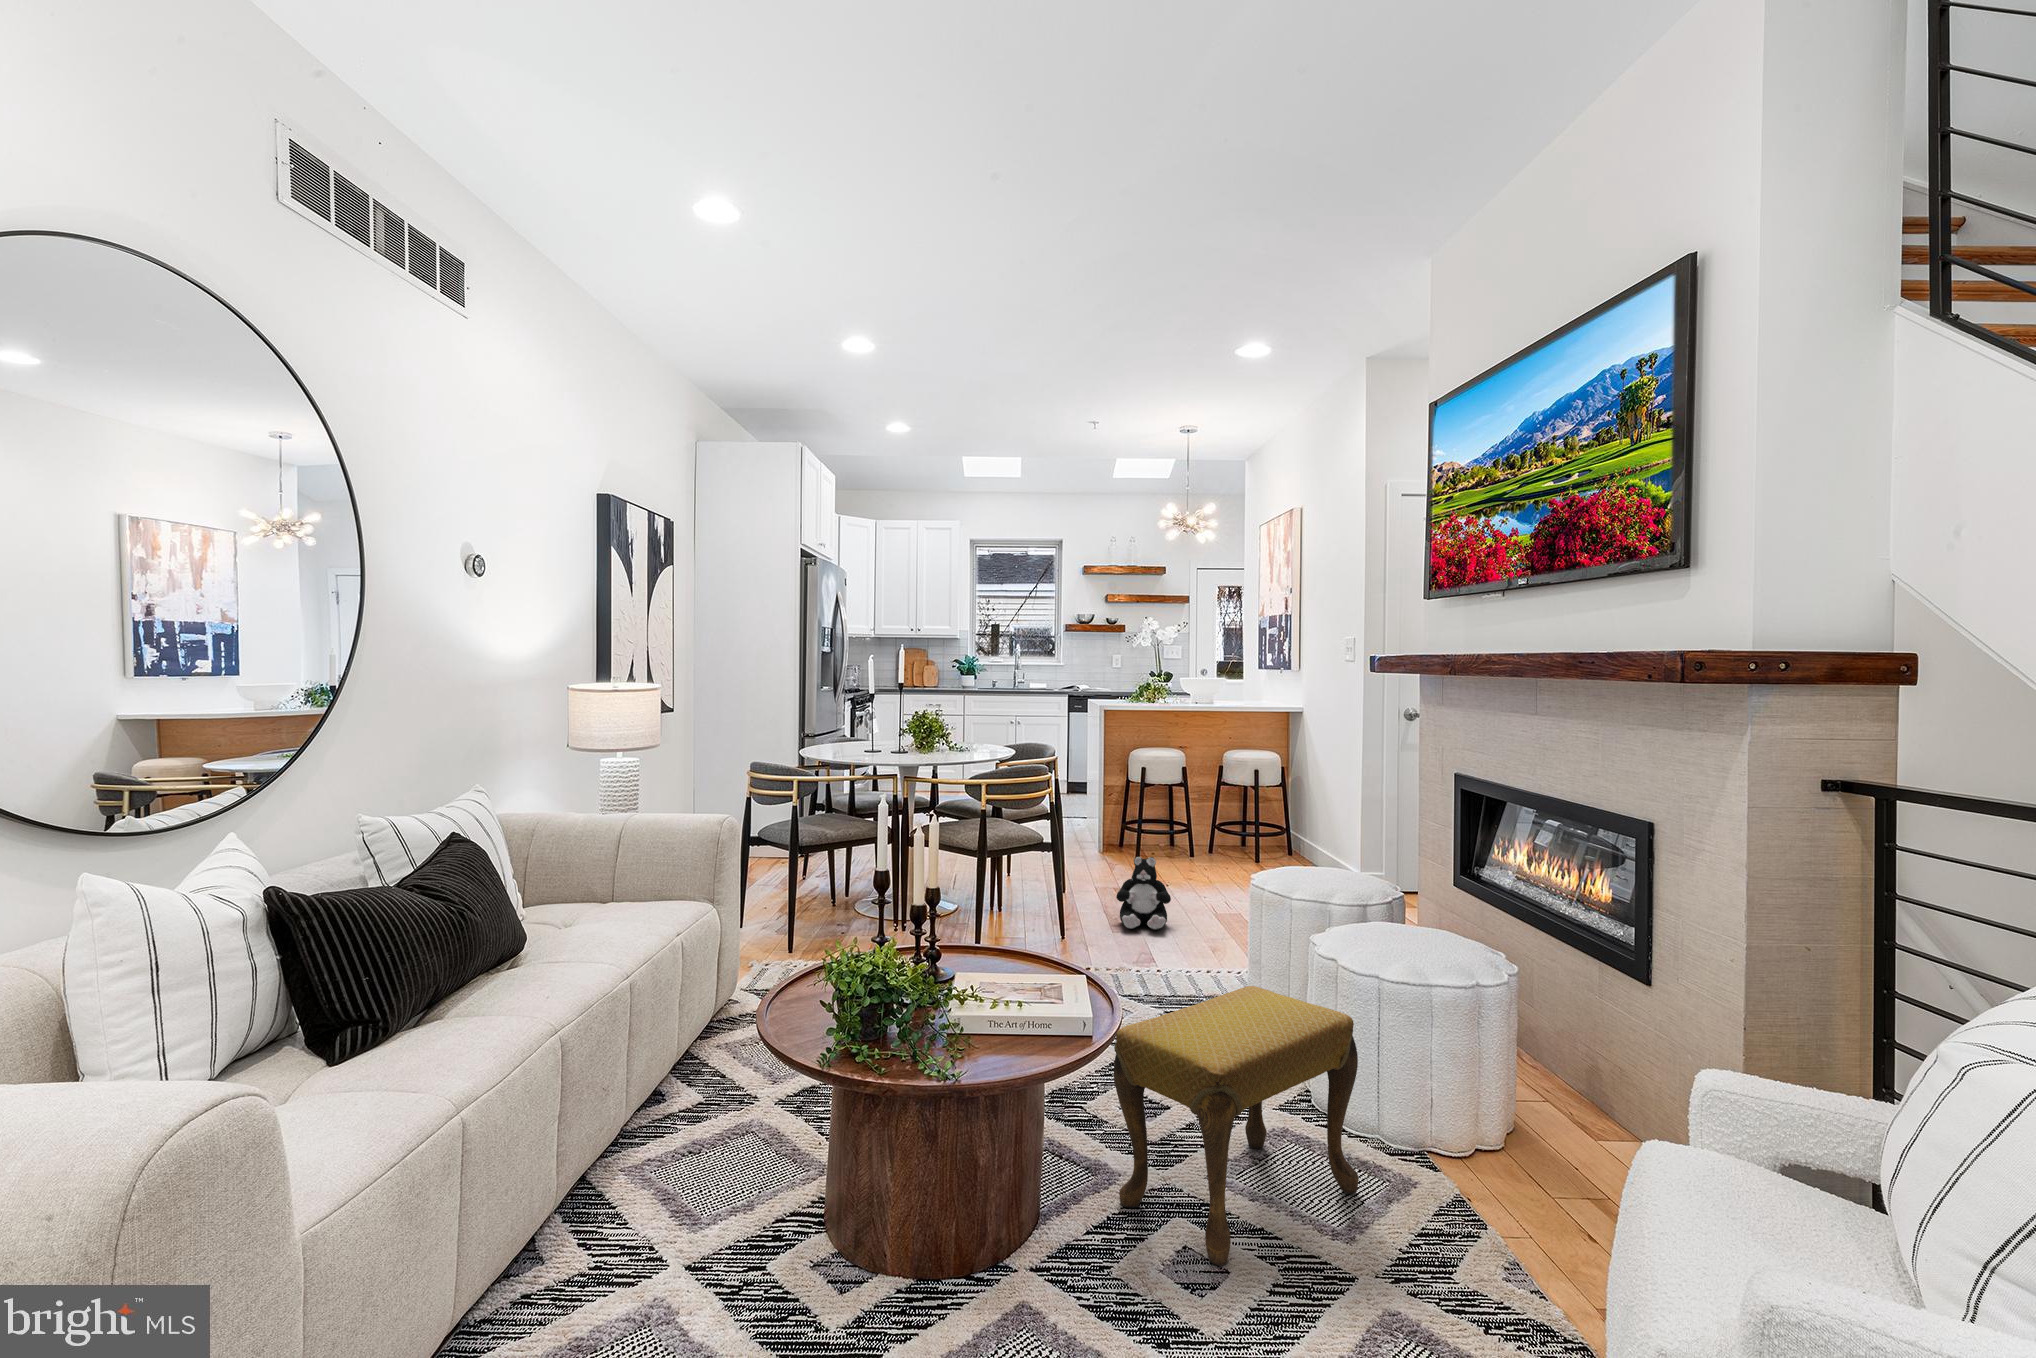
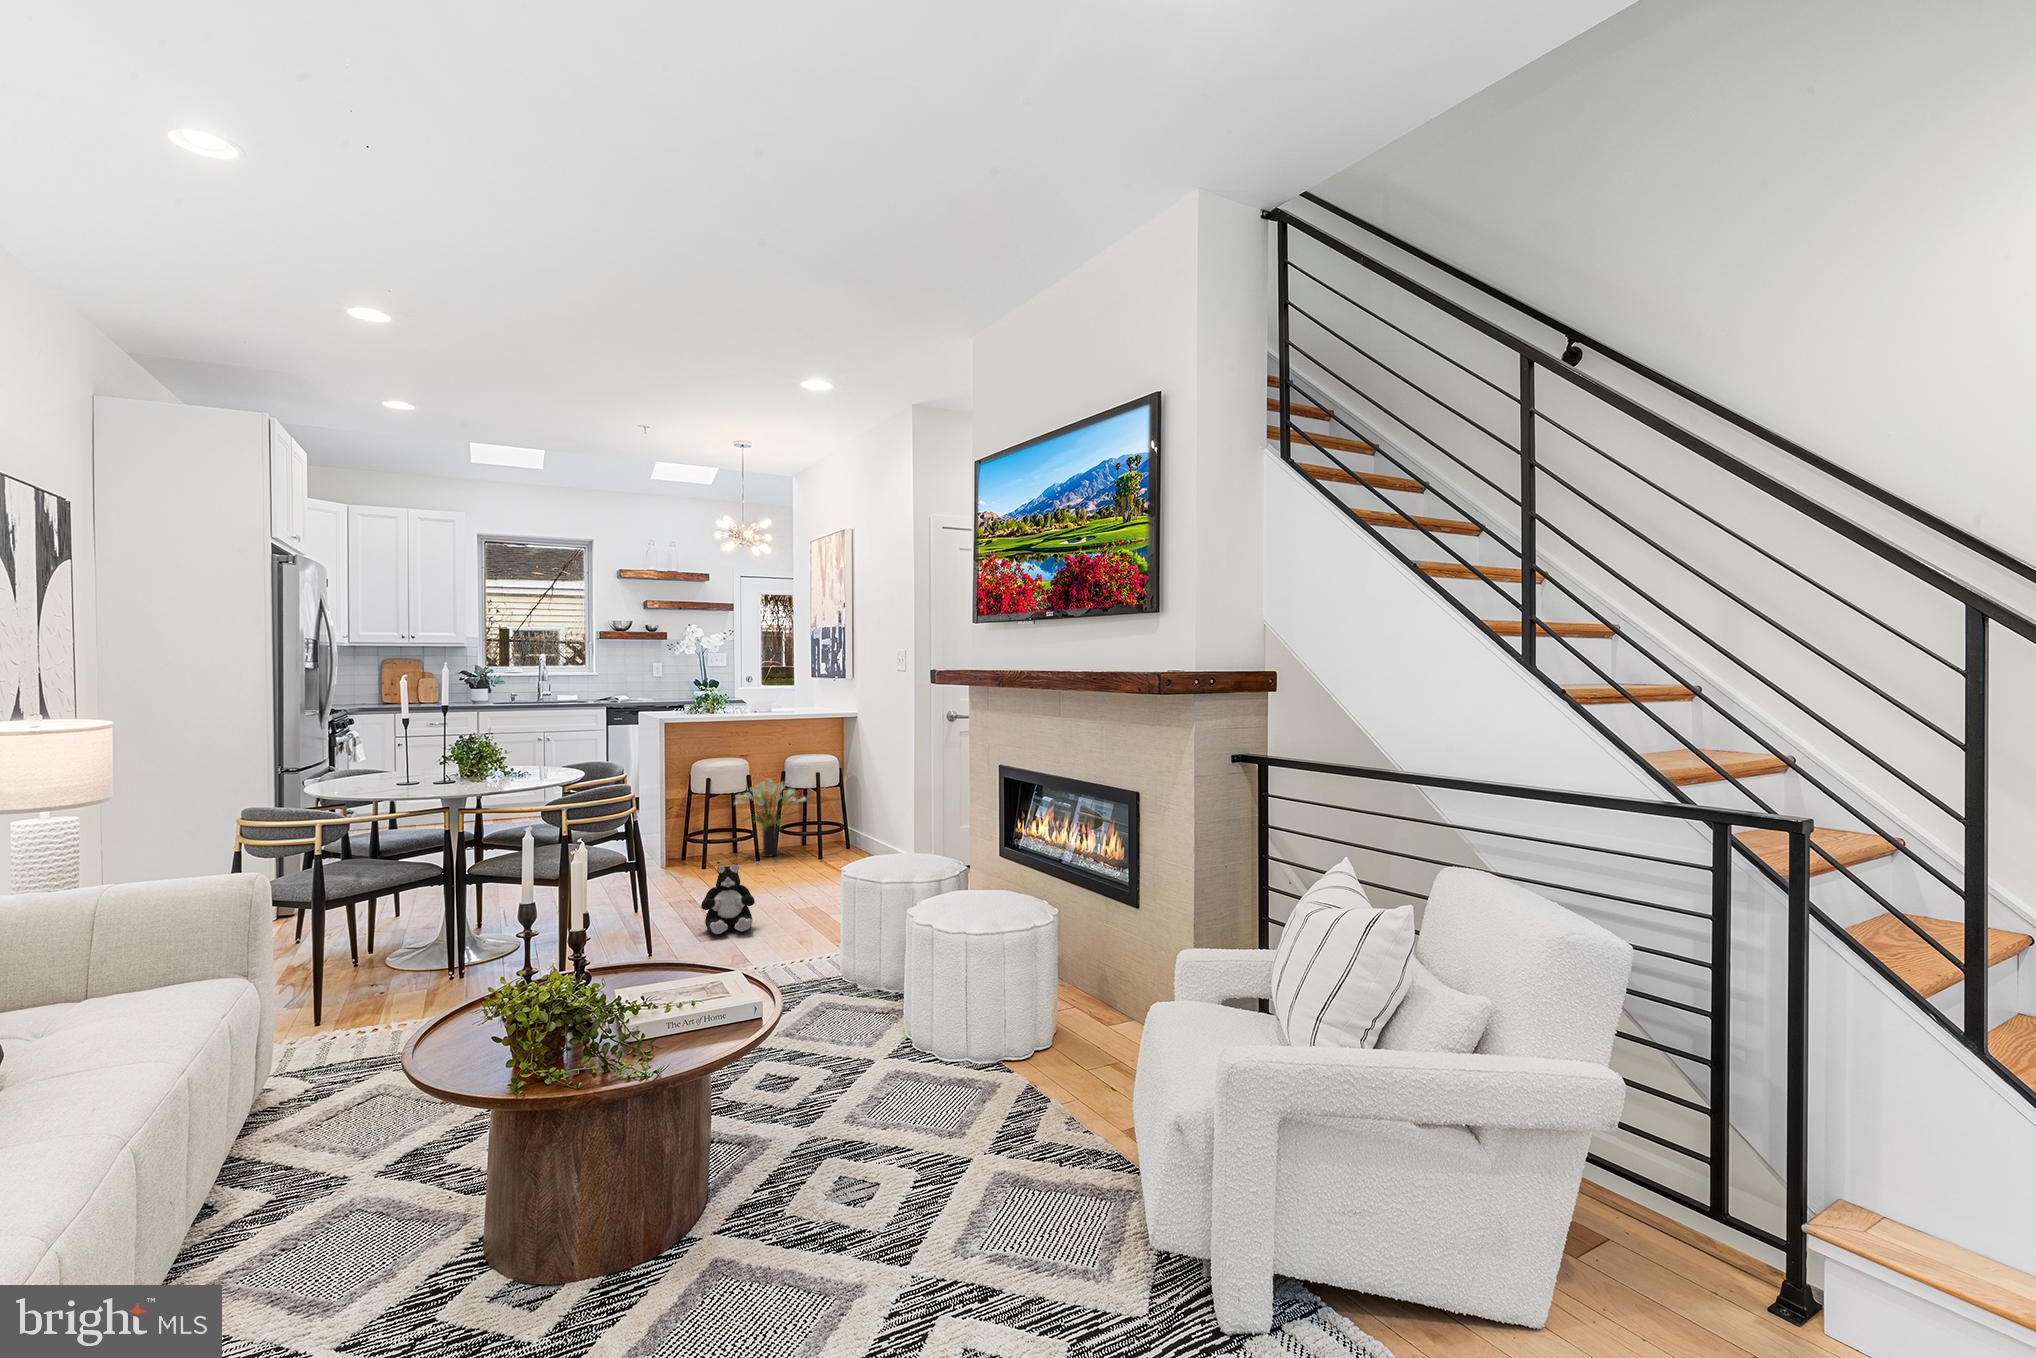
potted plant: none [1170,773,1246,855] -> present [735,779,806,857]
footstool: present [1113,986,1359,1265] -> none [767,960,961,1185]

